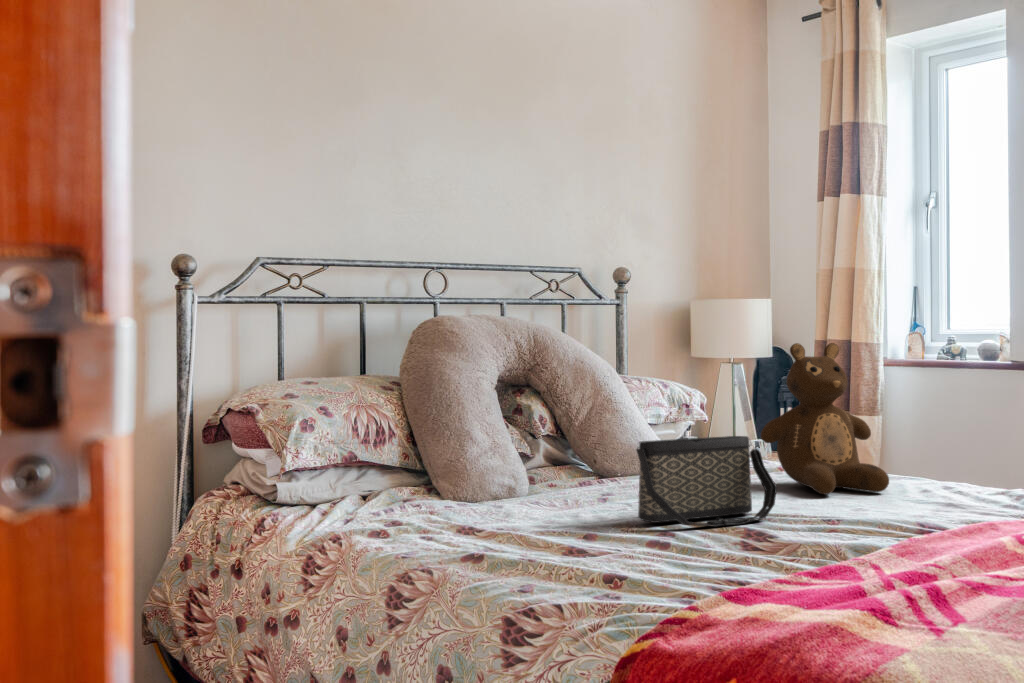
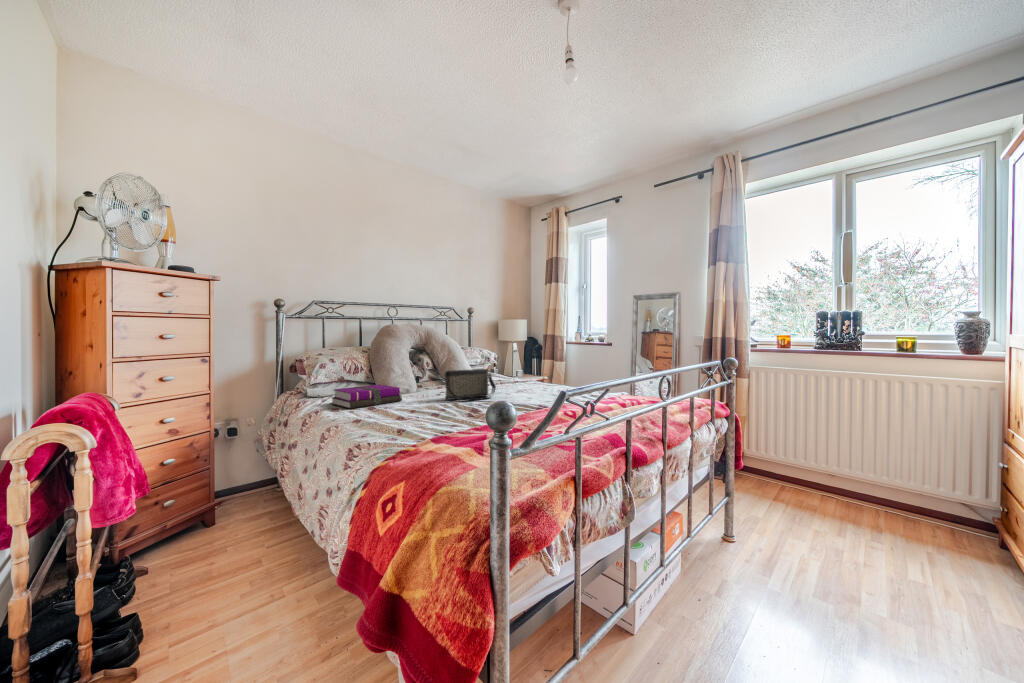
teddy bear: present [761,343,889,495] -> none [502,336,543,390]
notebook: none [338,476,518,544] -> present [332,385,402,409]

